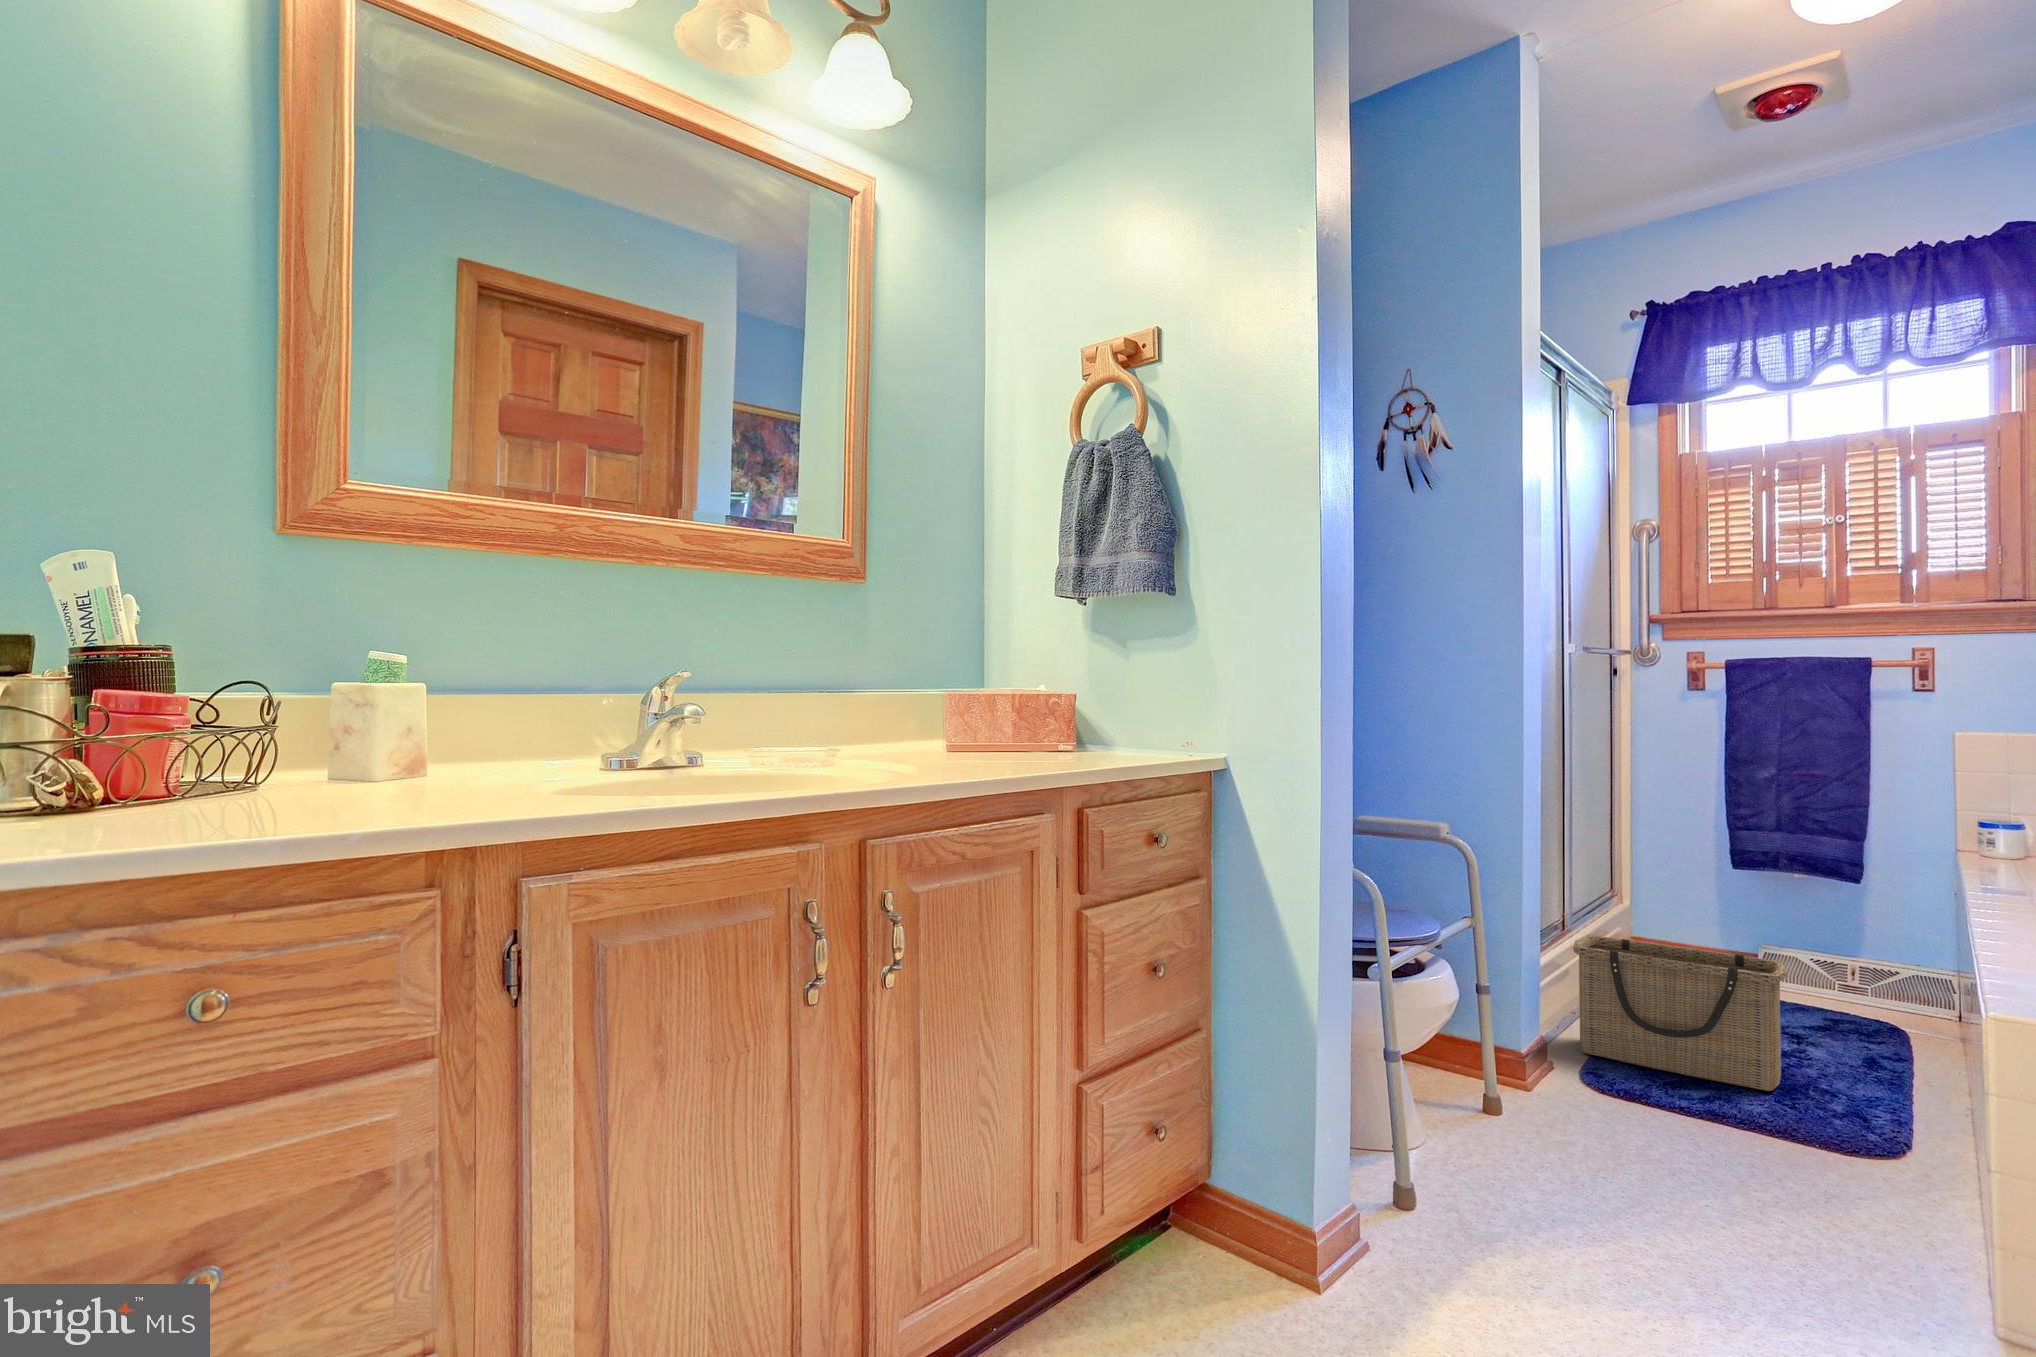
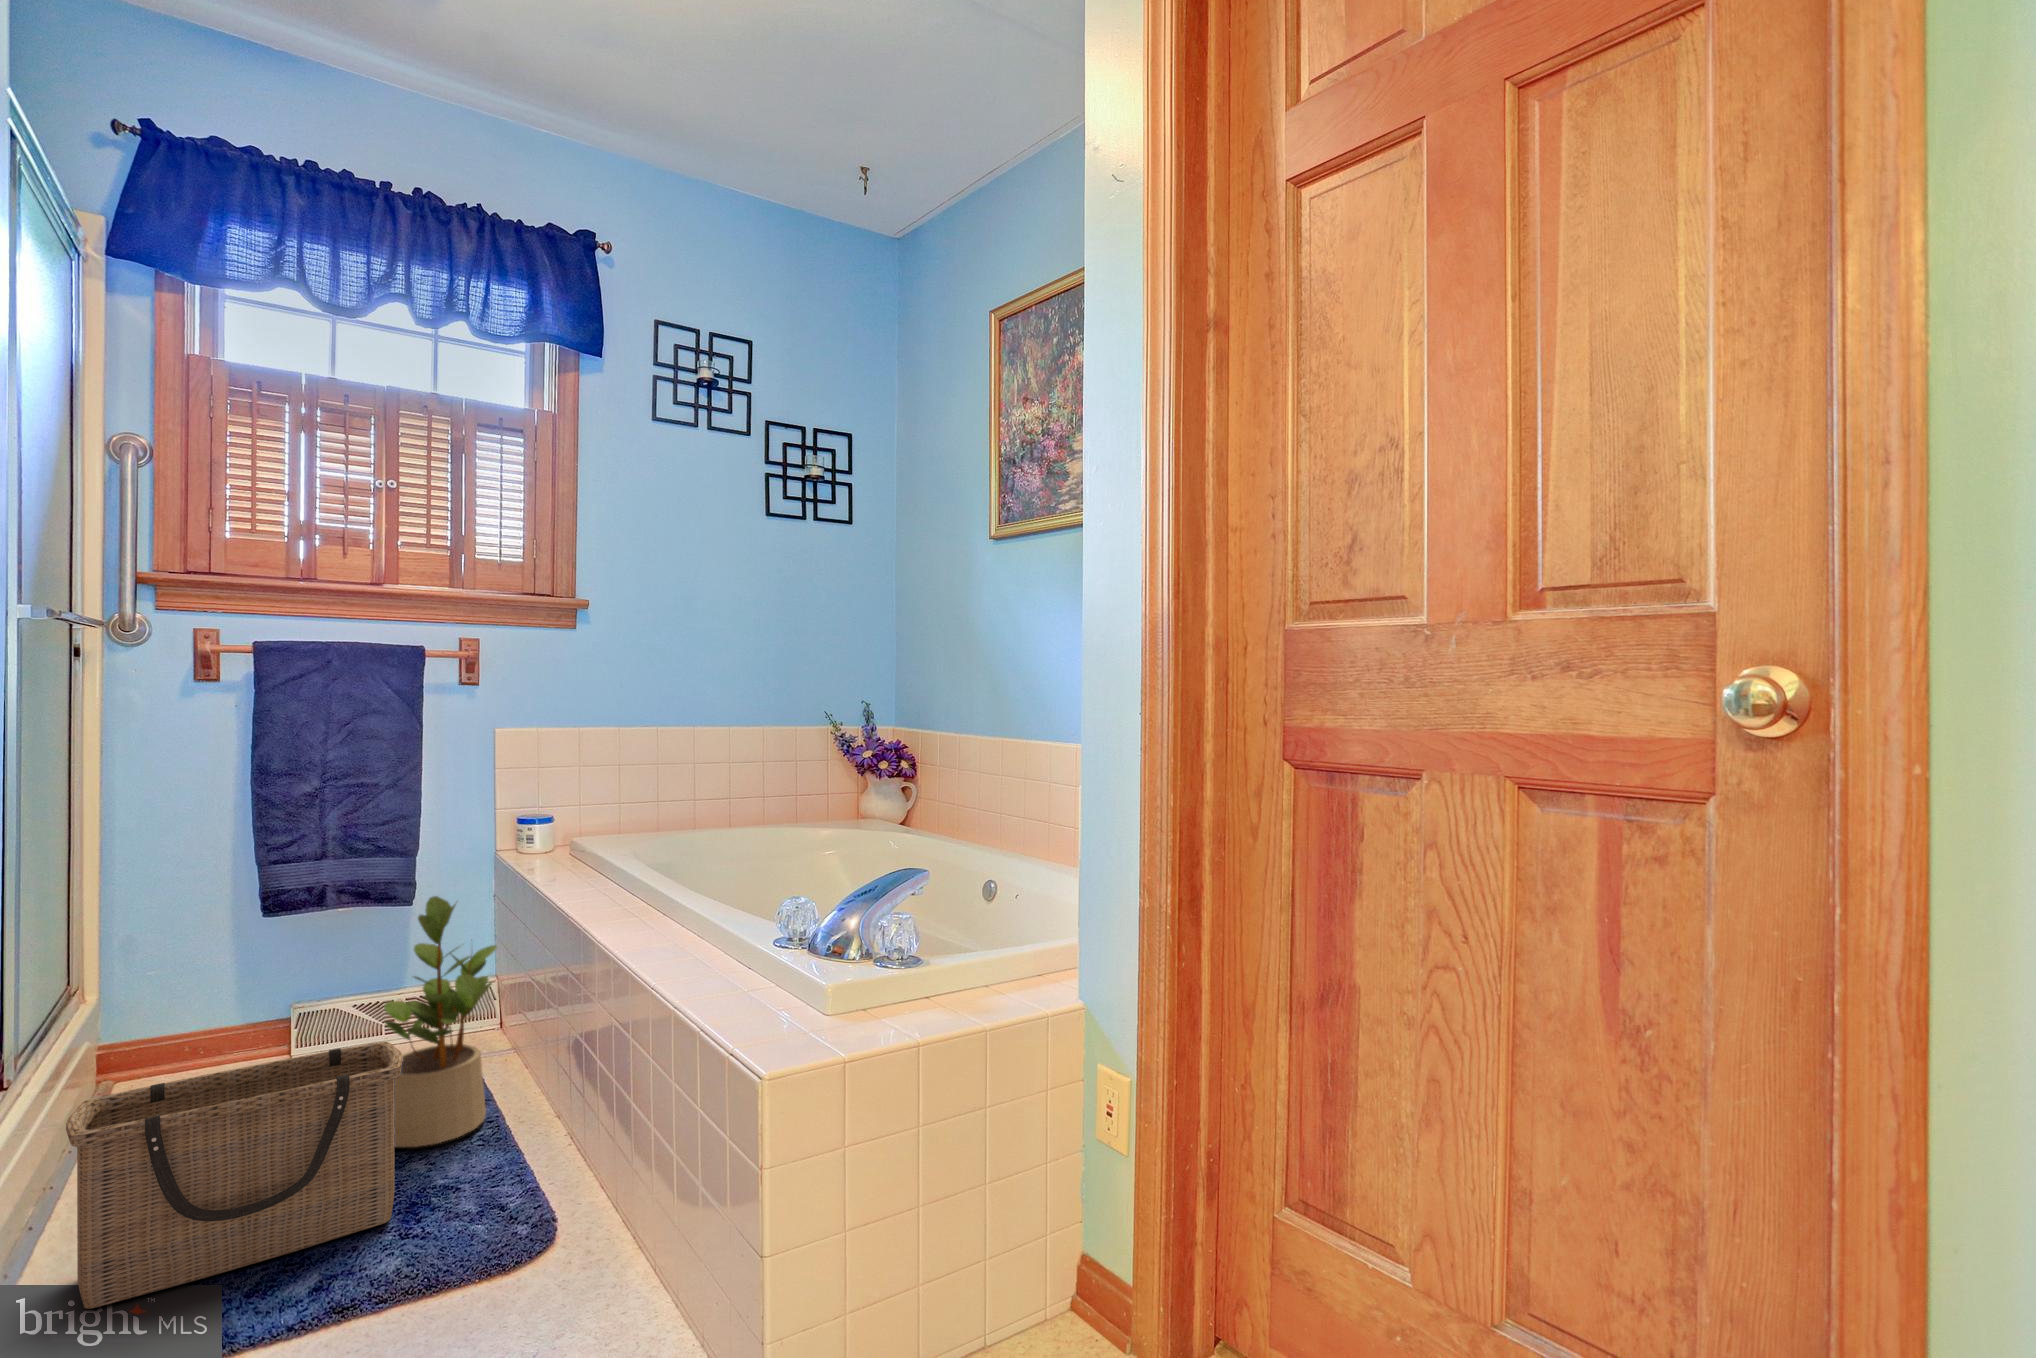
potted plant: none [1792,865,1911,1072] -> present [384,896,497,1147]

